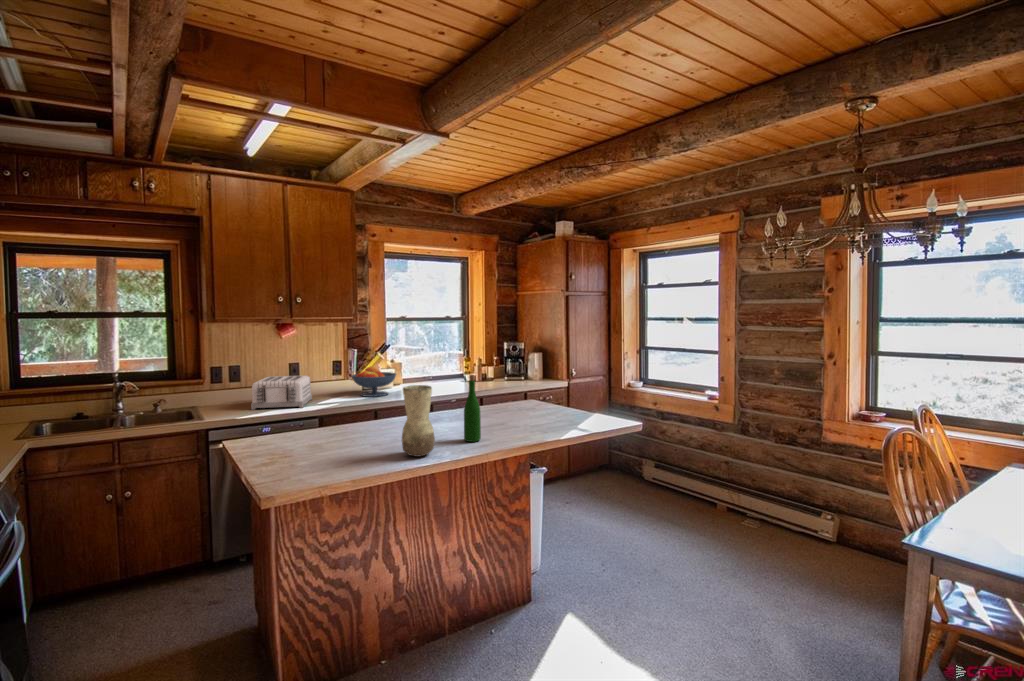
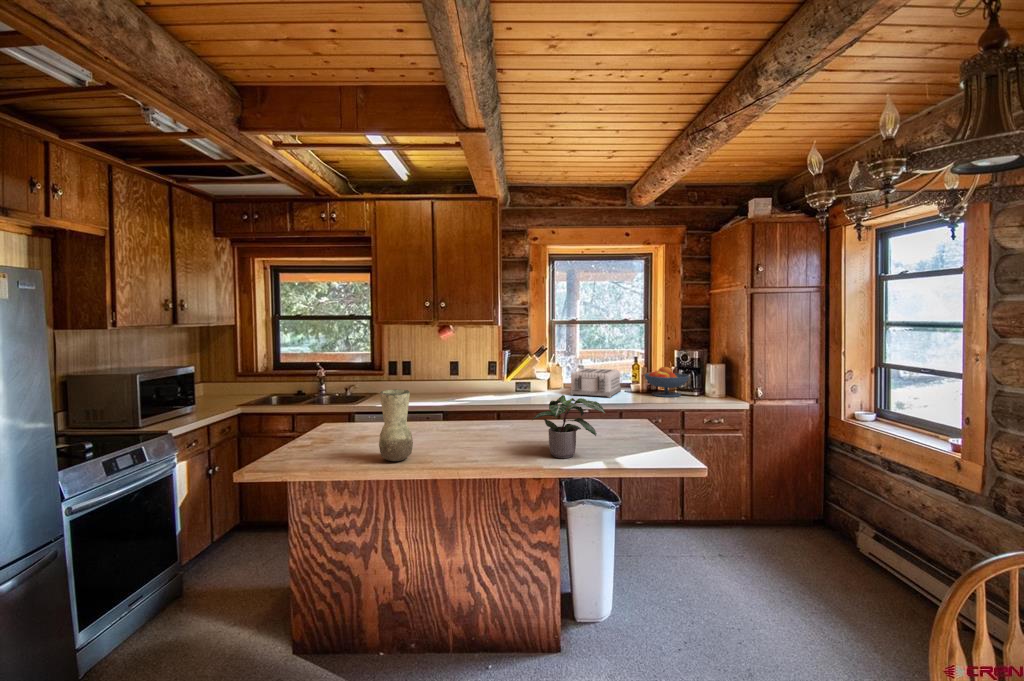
fruit bowl: present [351,366,396,397] -> present [644,367,689,397]
toaster: present [251,375,312,410] -> present [570,368,621,398]
wine bottle: present [464,375,481,442] -> none [462,383,479,456]
potted plant: none [517,379,572,431] -> present [532,395,605,458]

